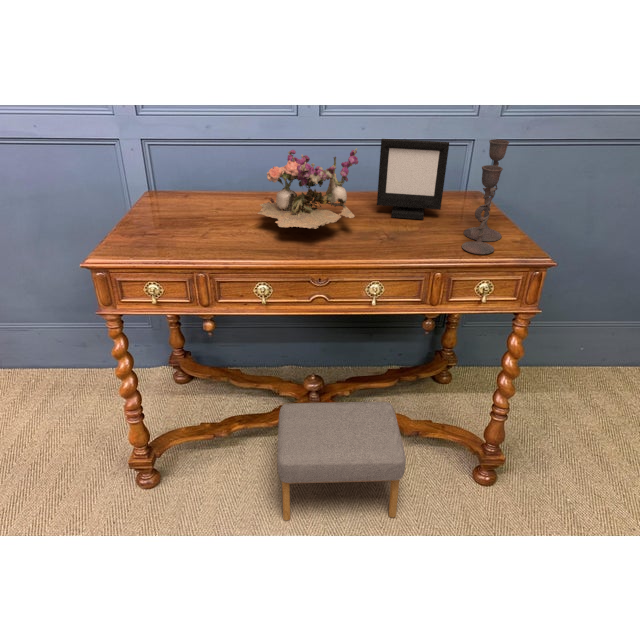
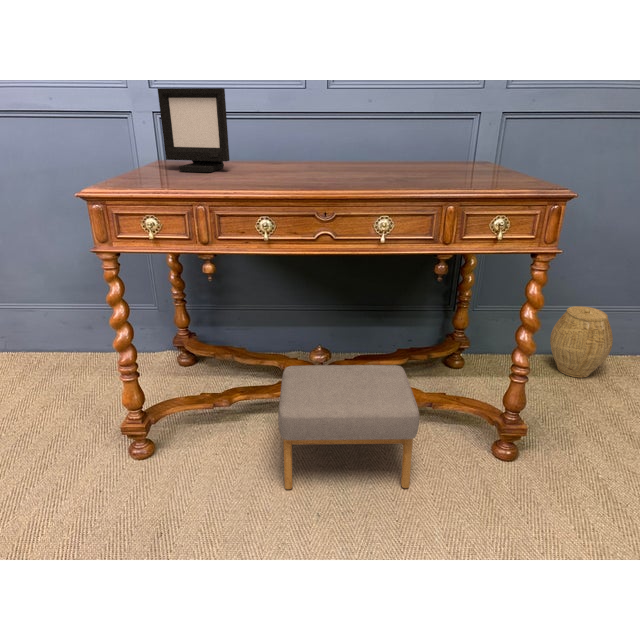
picture frame: present [377,139,449,219] -> present [158,88,229,172]
candlestick: present [462,139,509,254] -> none [474,73,521,186]
flower arrangement: present [258,148,358,229] -> none [262,87,365,175]
woven basket: none [534,325,592,393] -> present [550,306,613,378]

